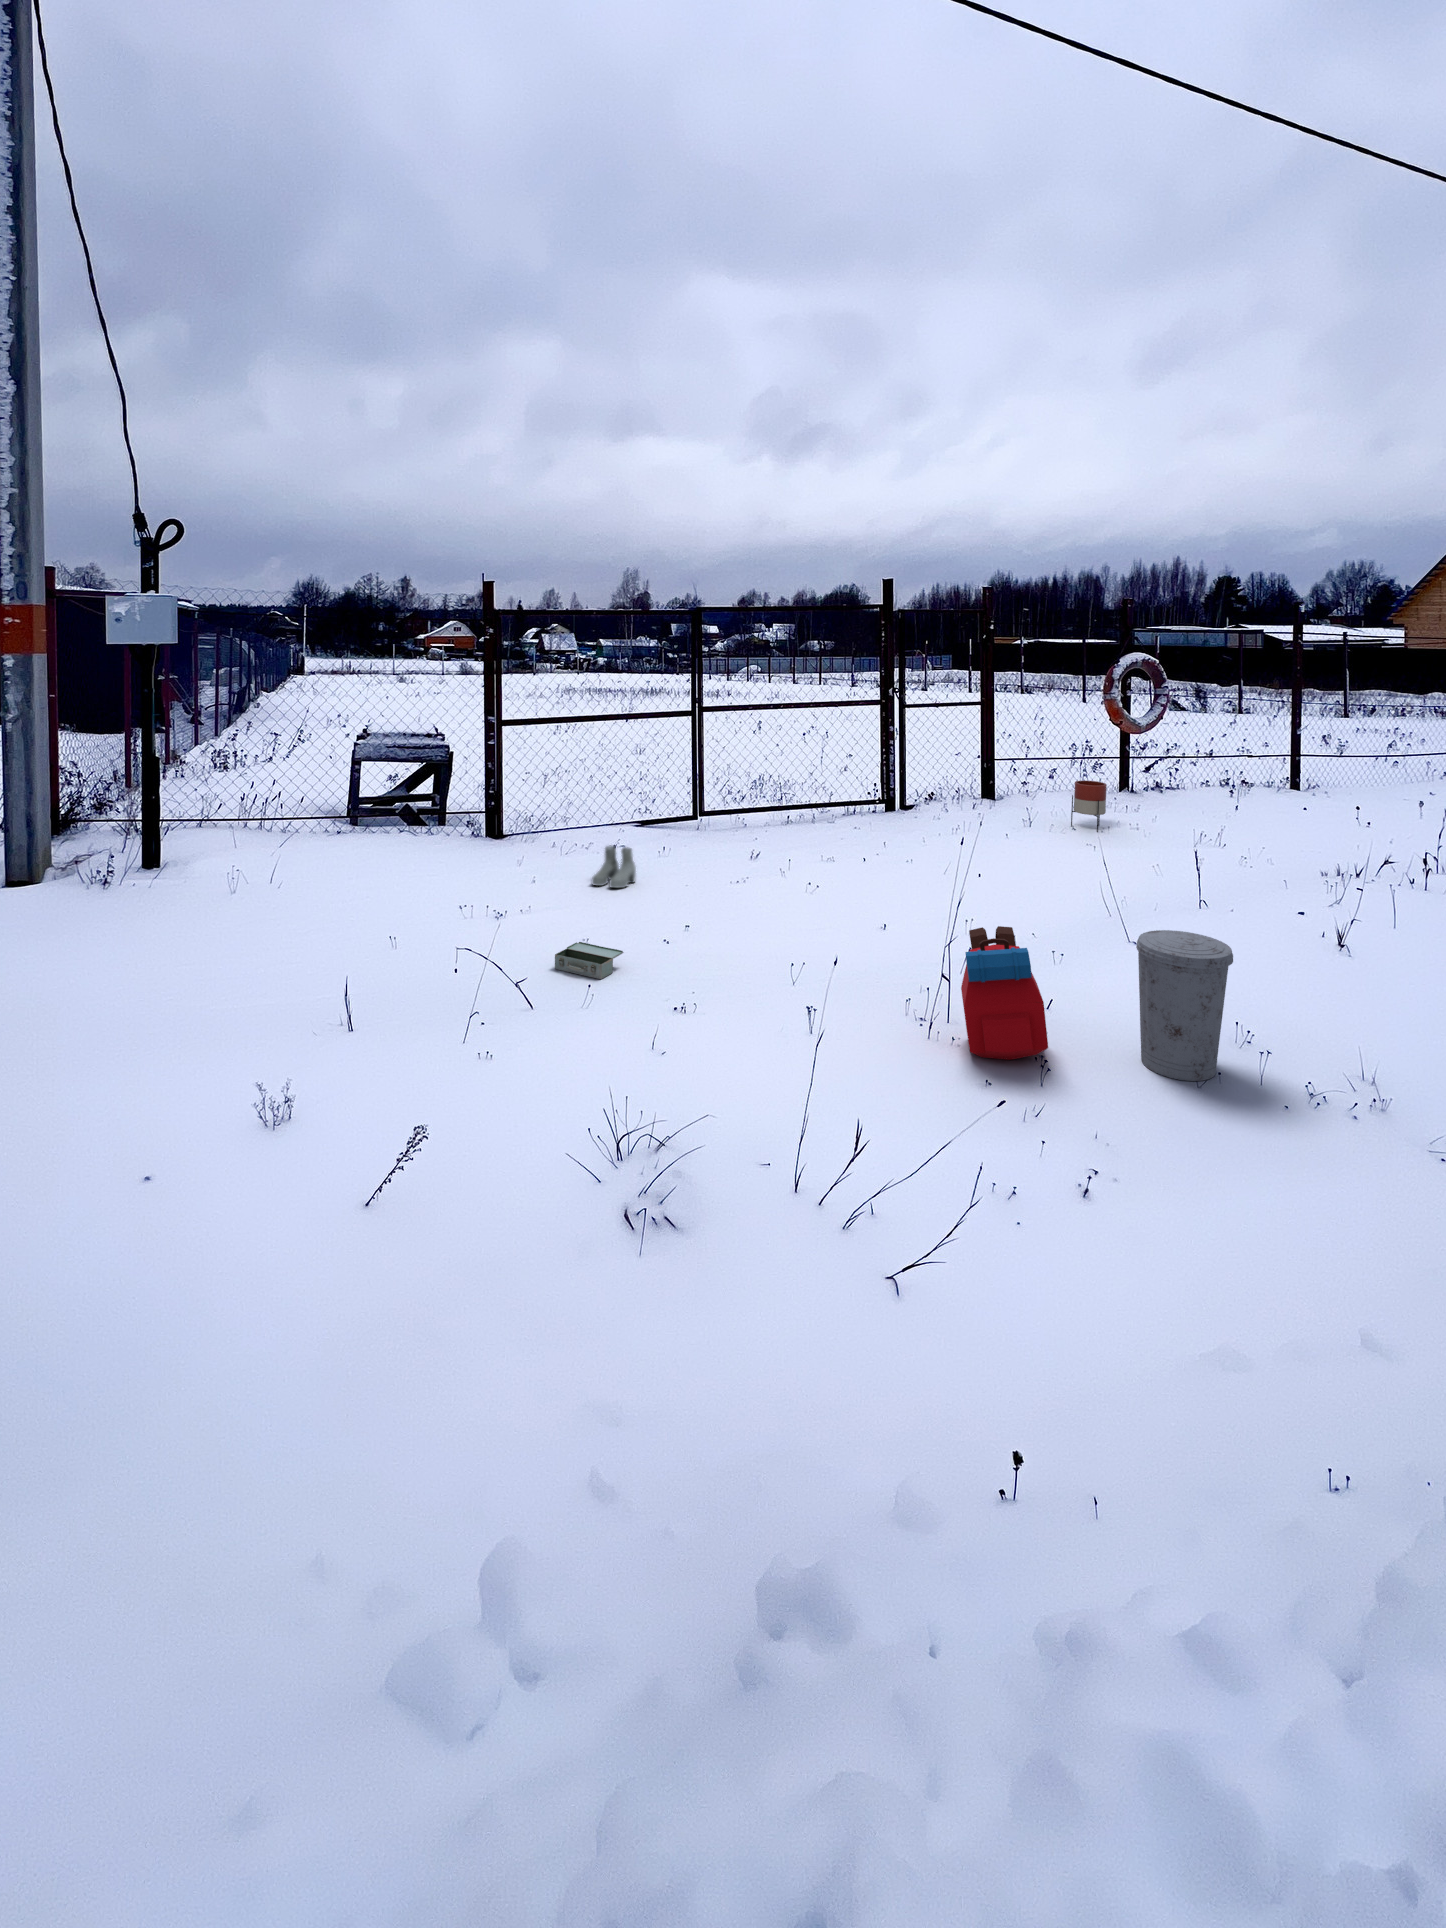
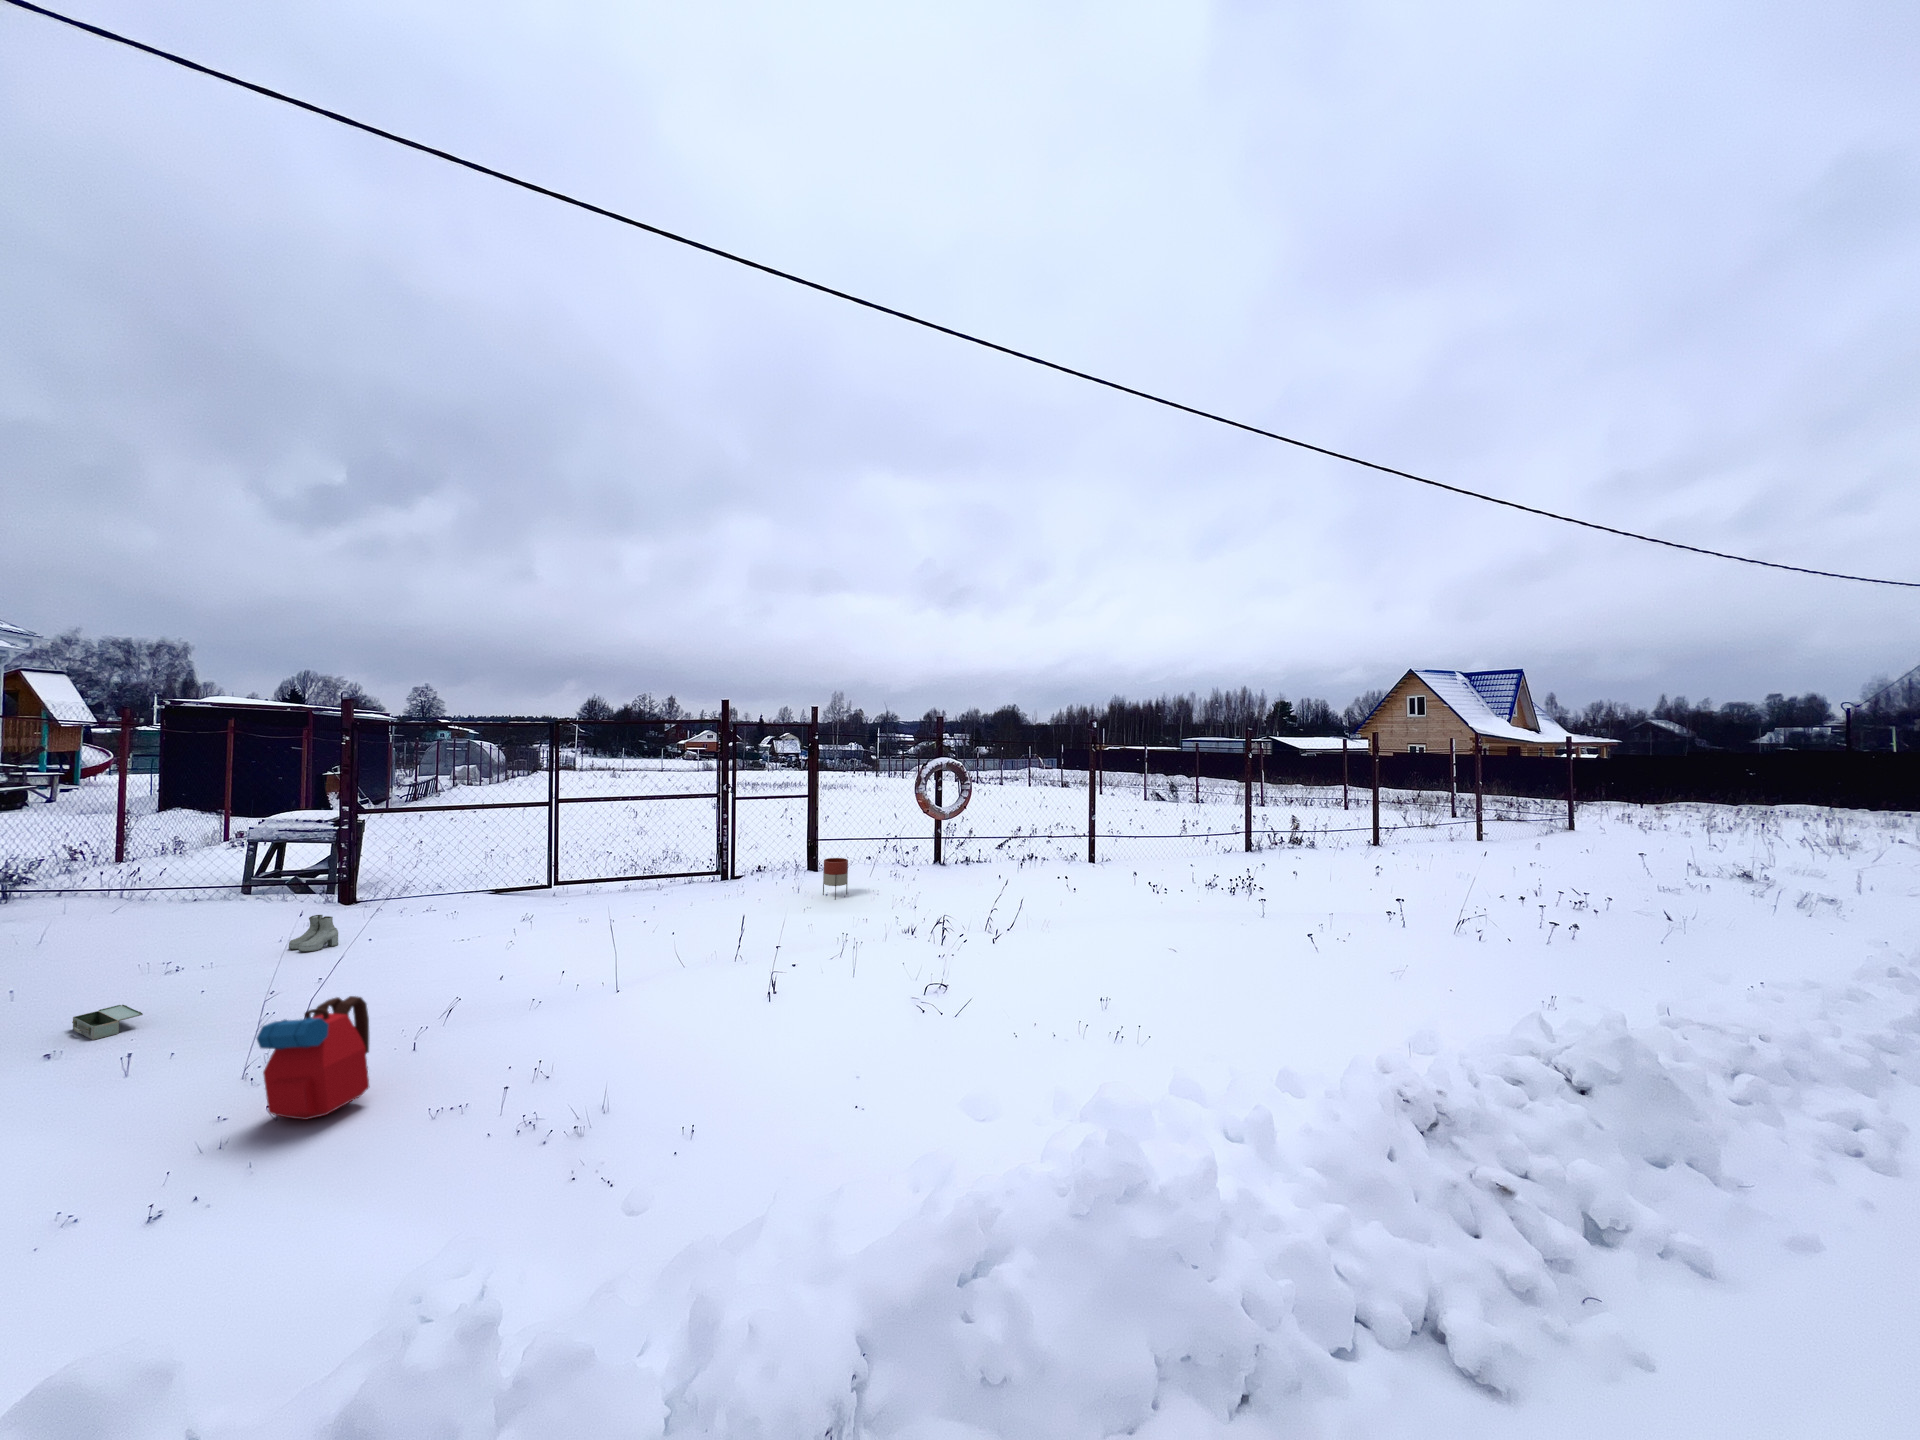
trash can: present [1136,930,1233,1081] -> none [411,1000,504,1140]

